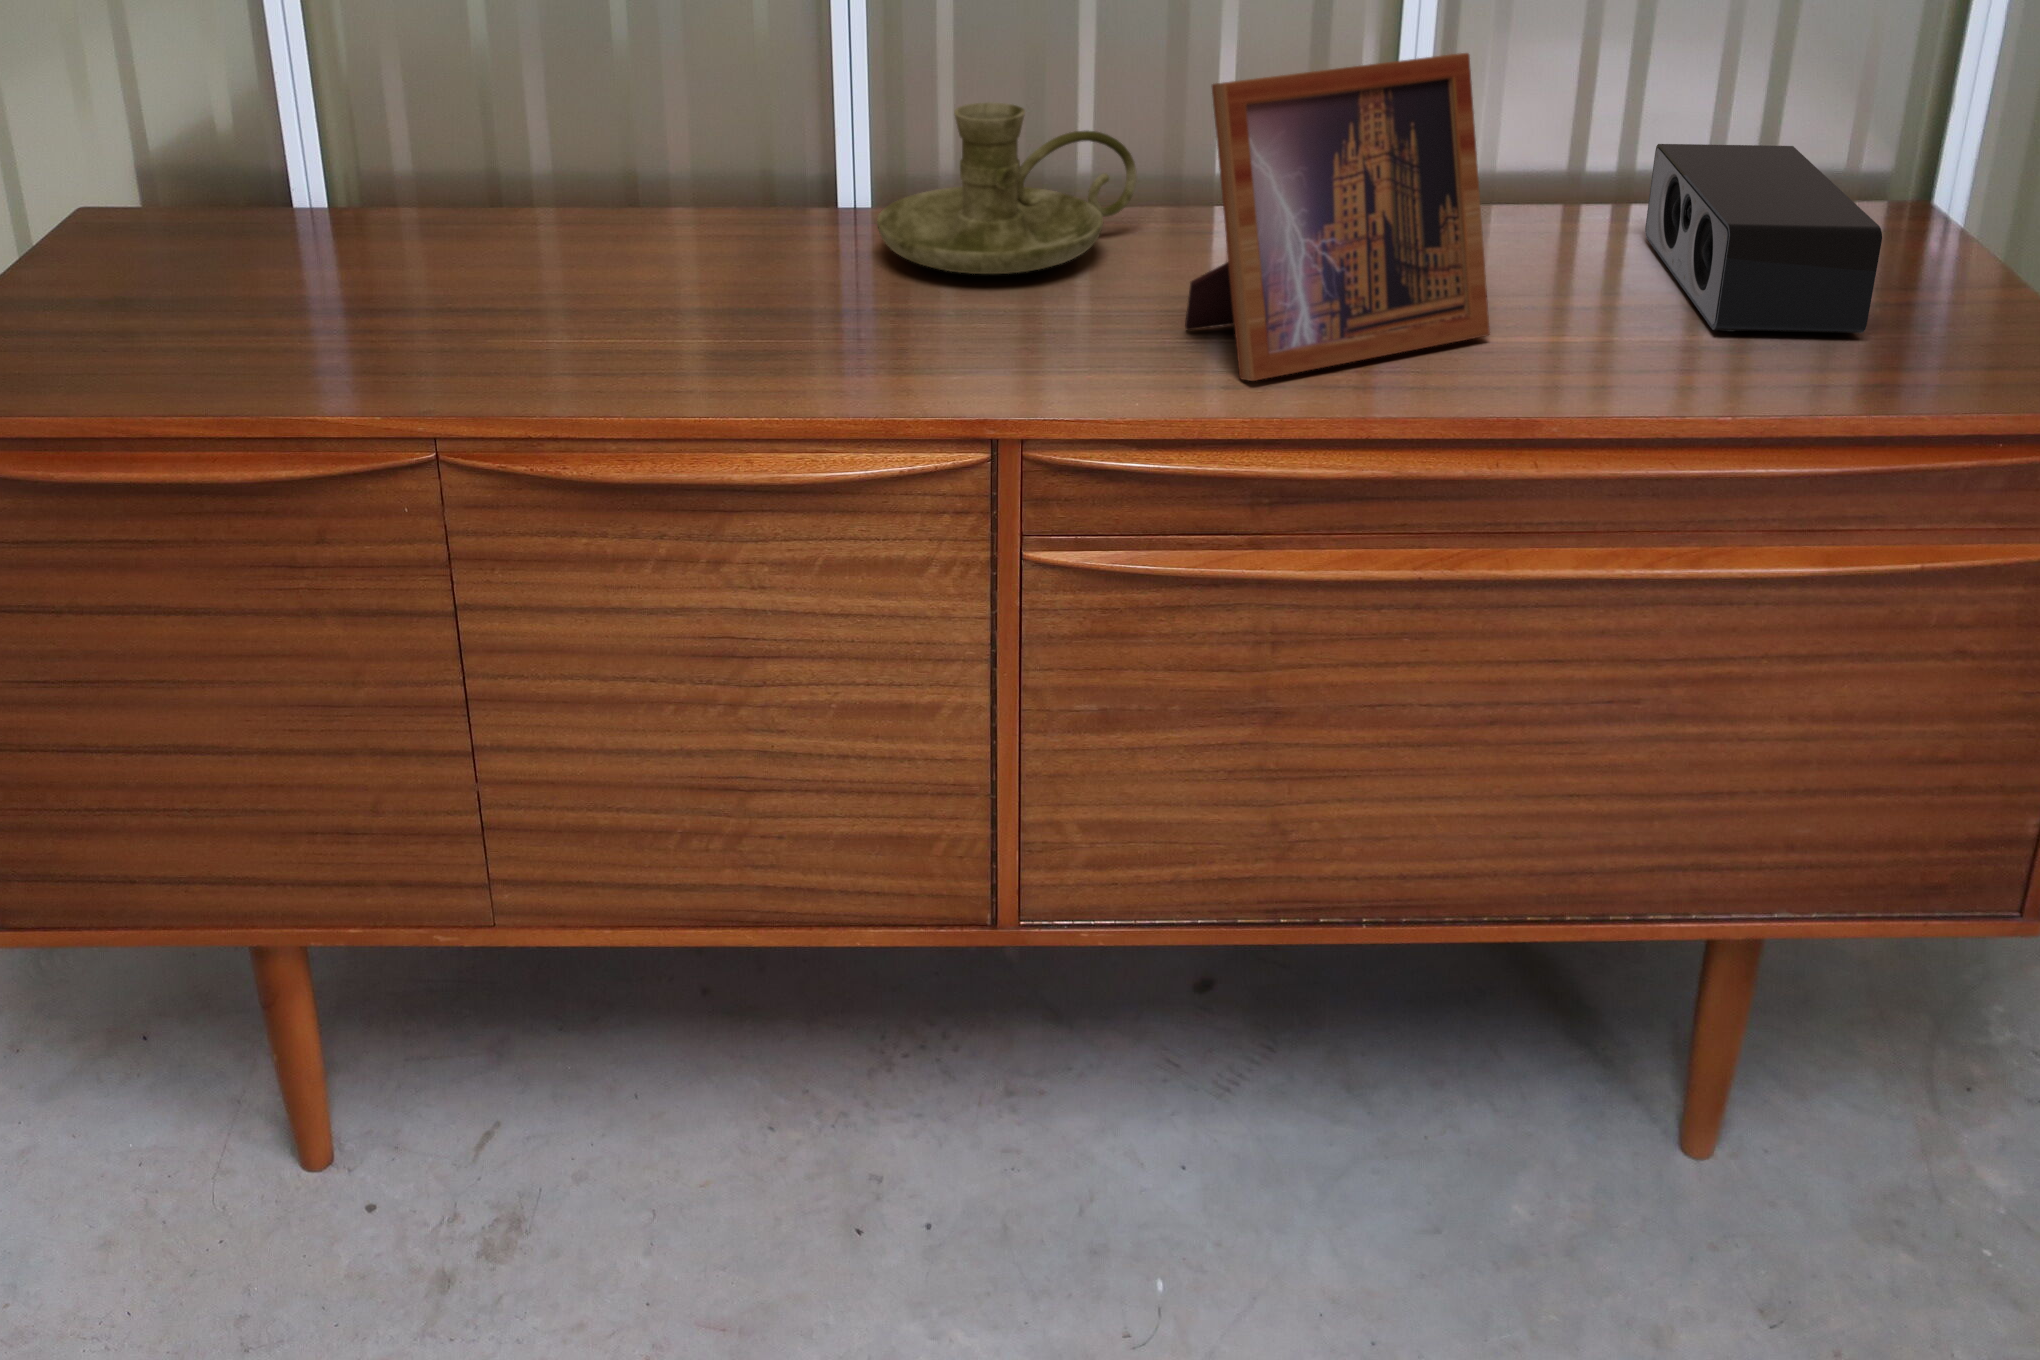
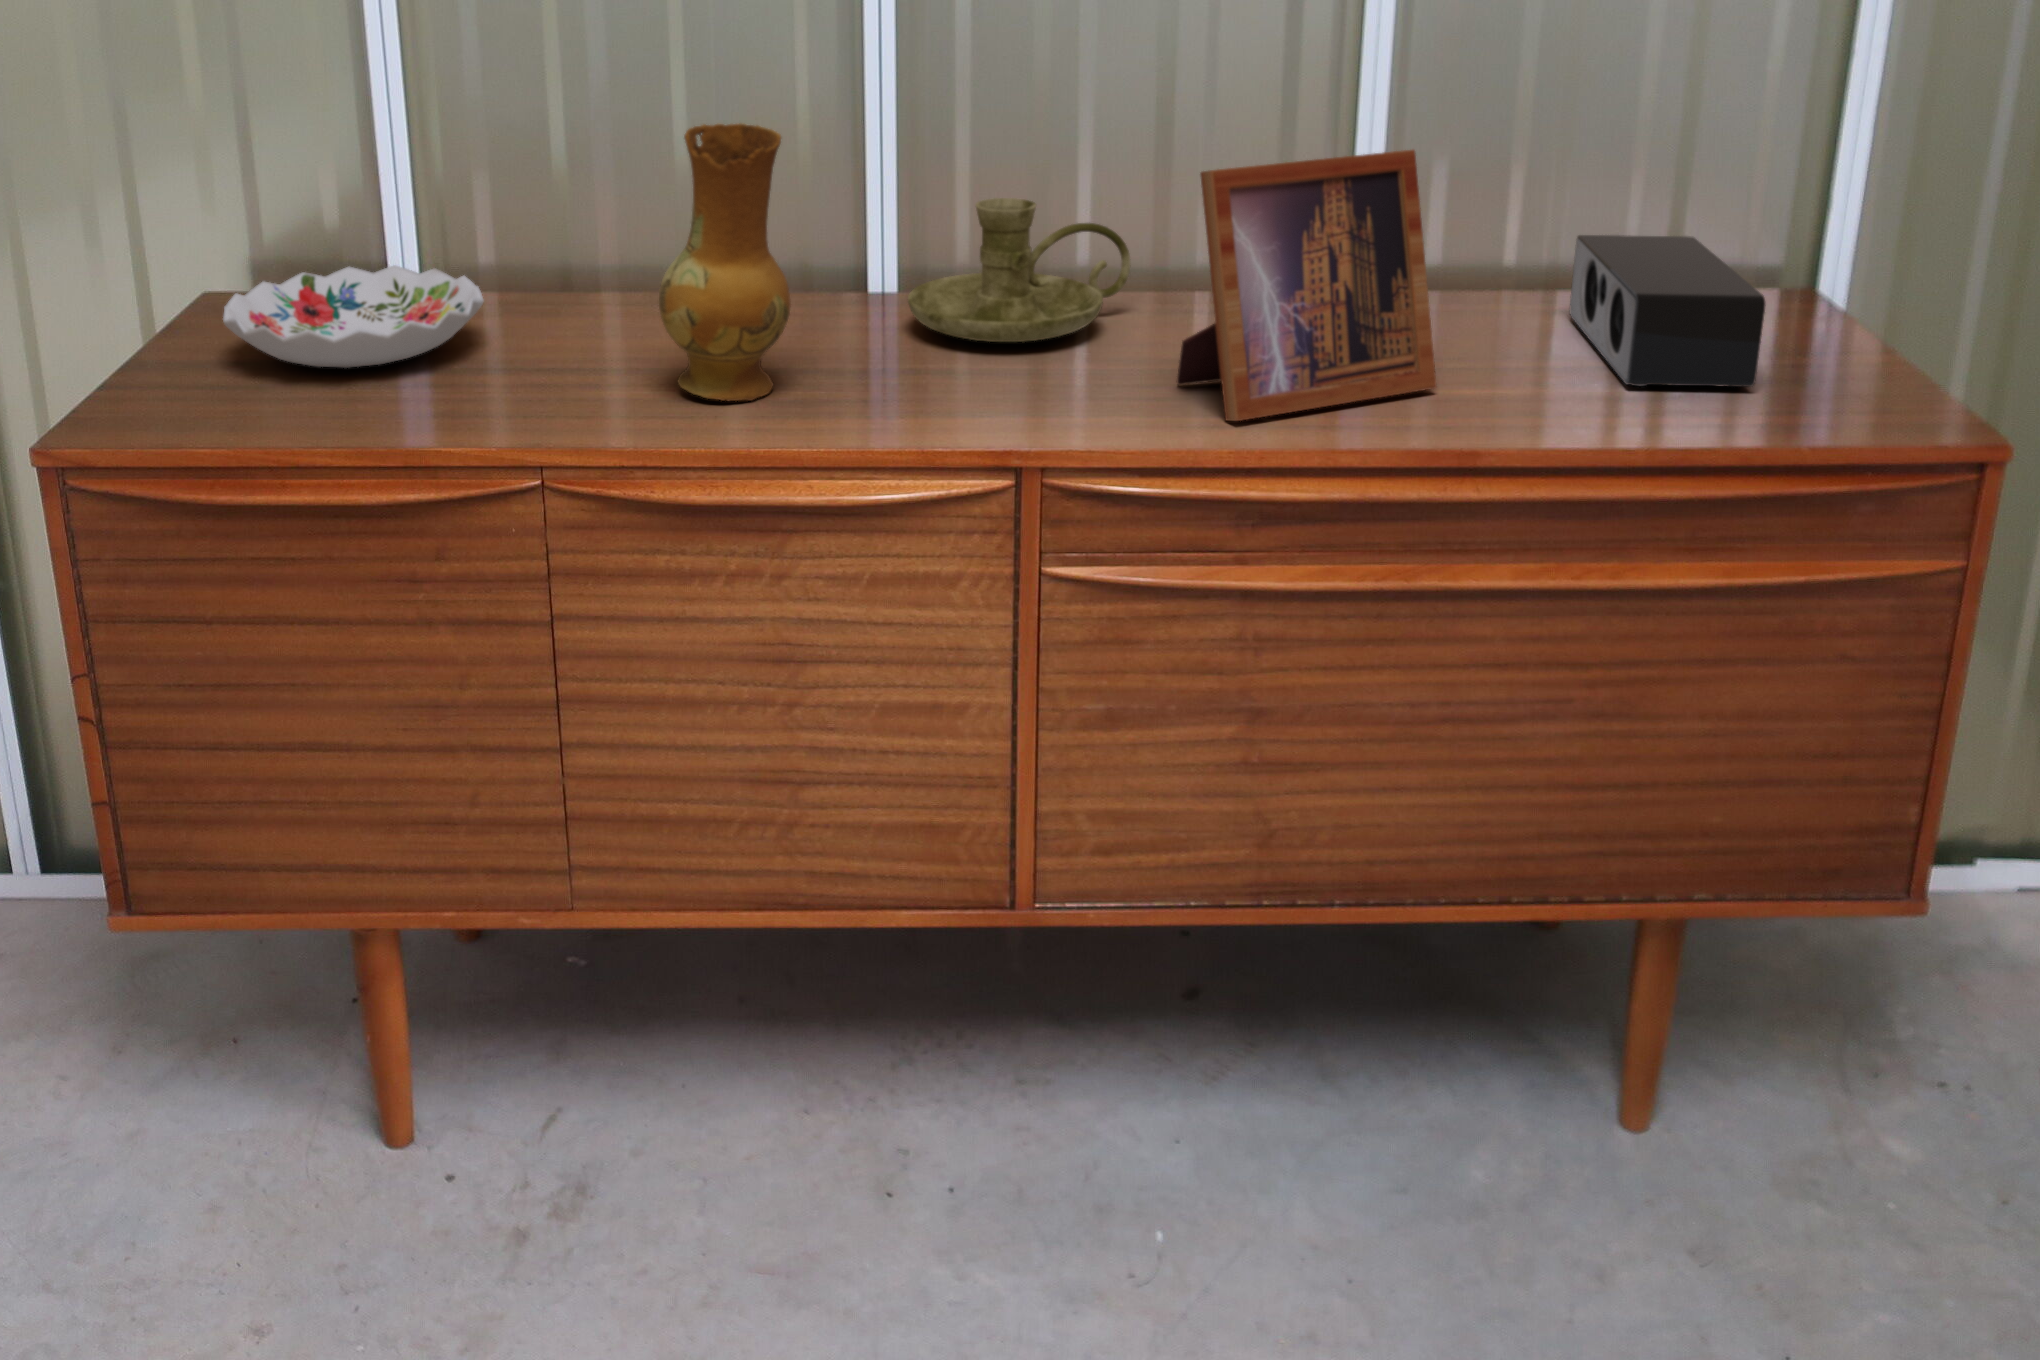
ceramic jug: none [574,25,730,354] -> present [659,124,791,401]
decorative bowl: none [75,181,382,309] -> present [223,265,483,368]

